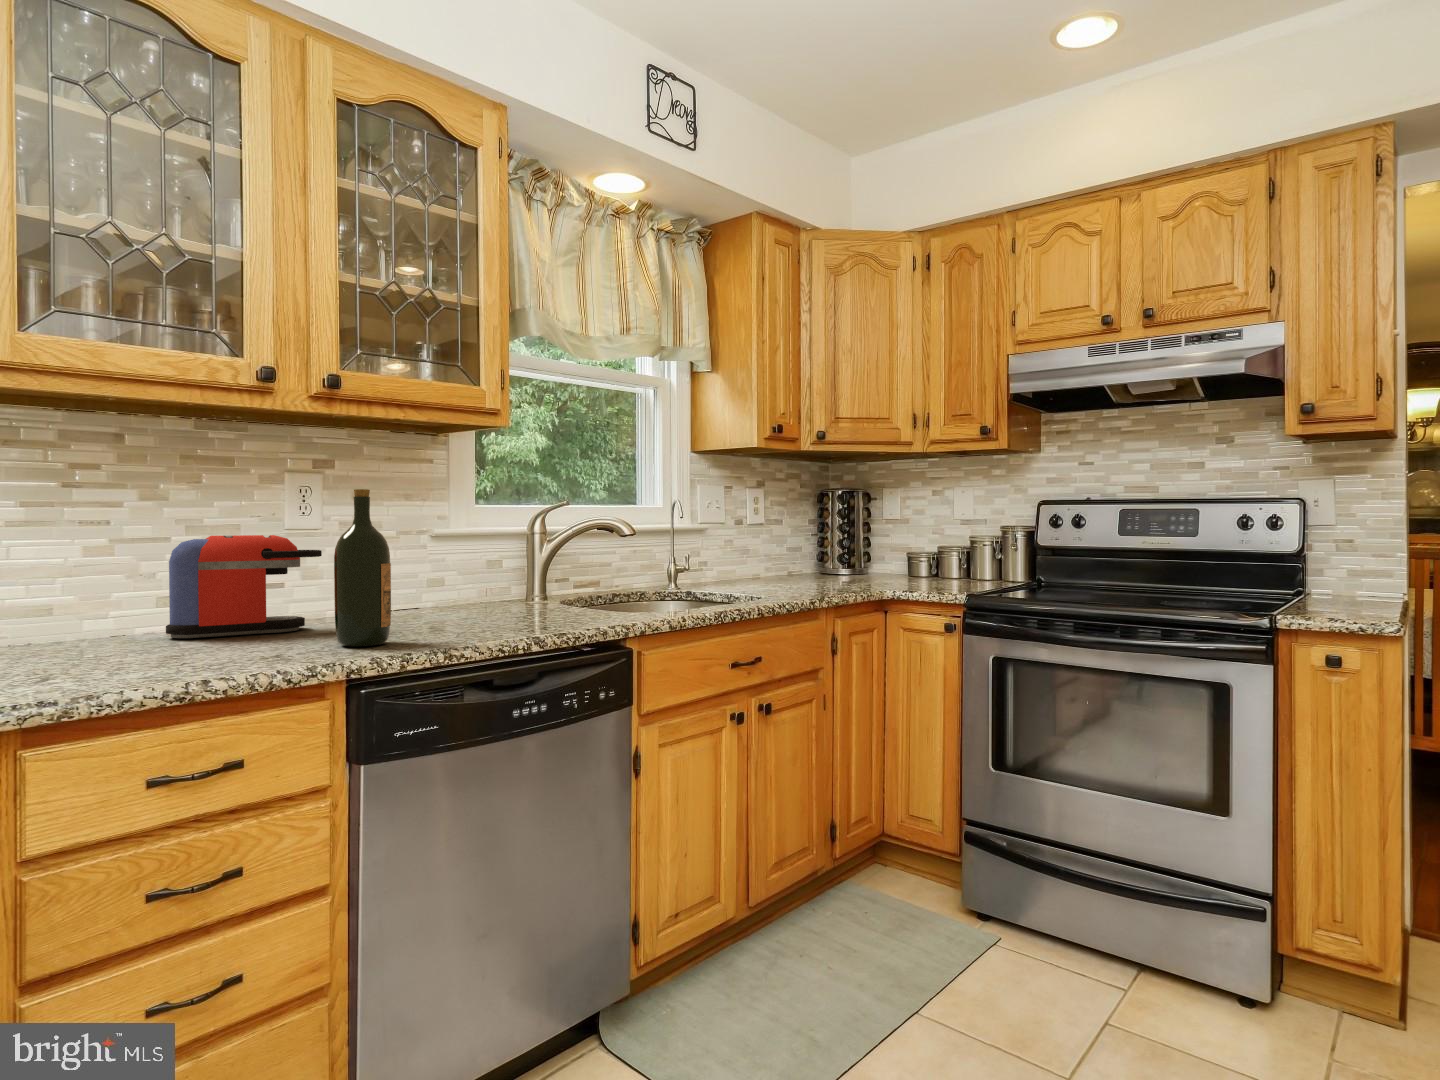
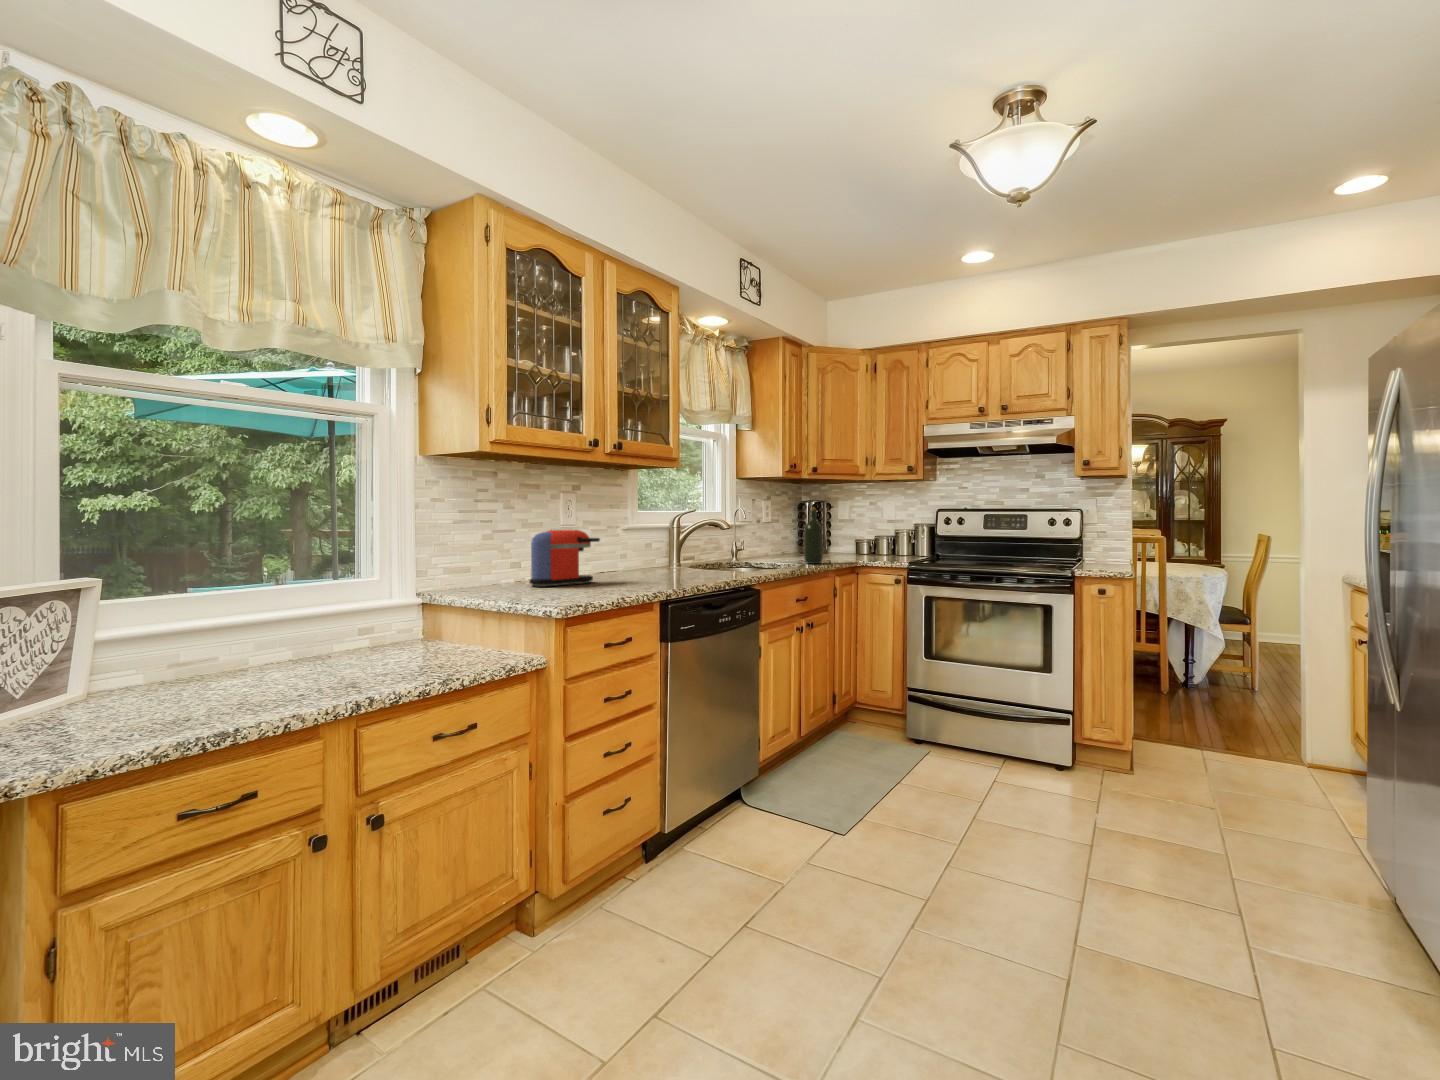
wine bottle: present [334,489,391,646] -> present [804,507,823,564]

